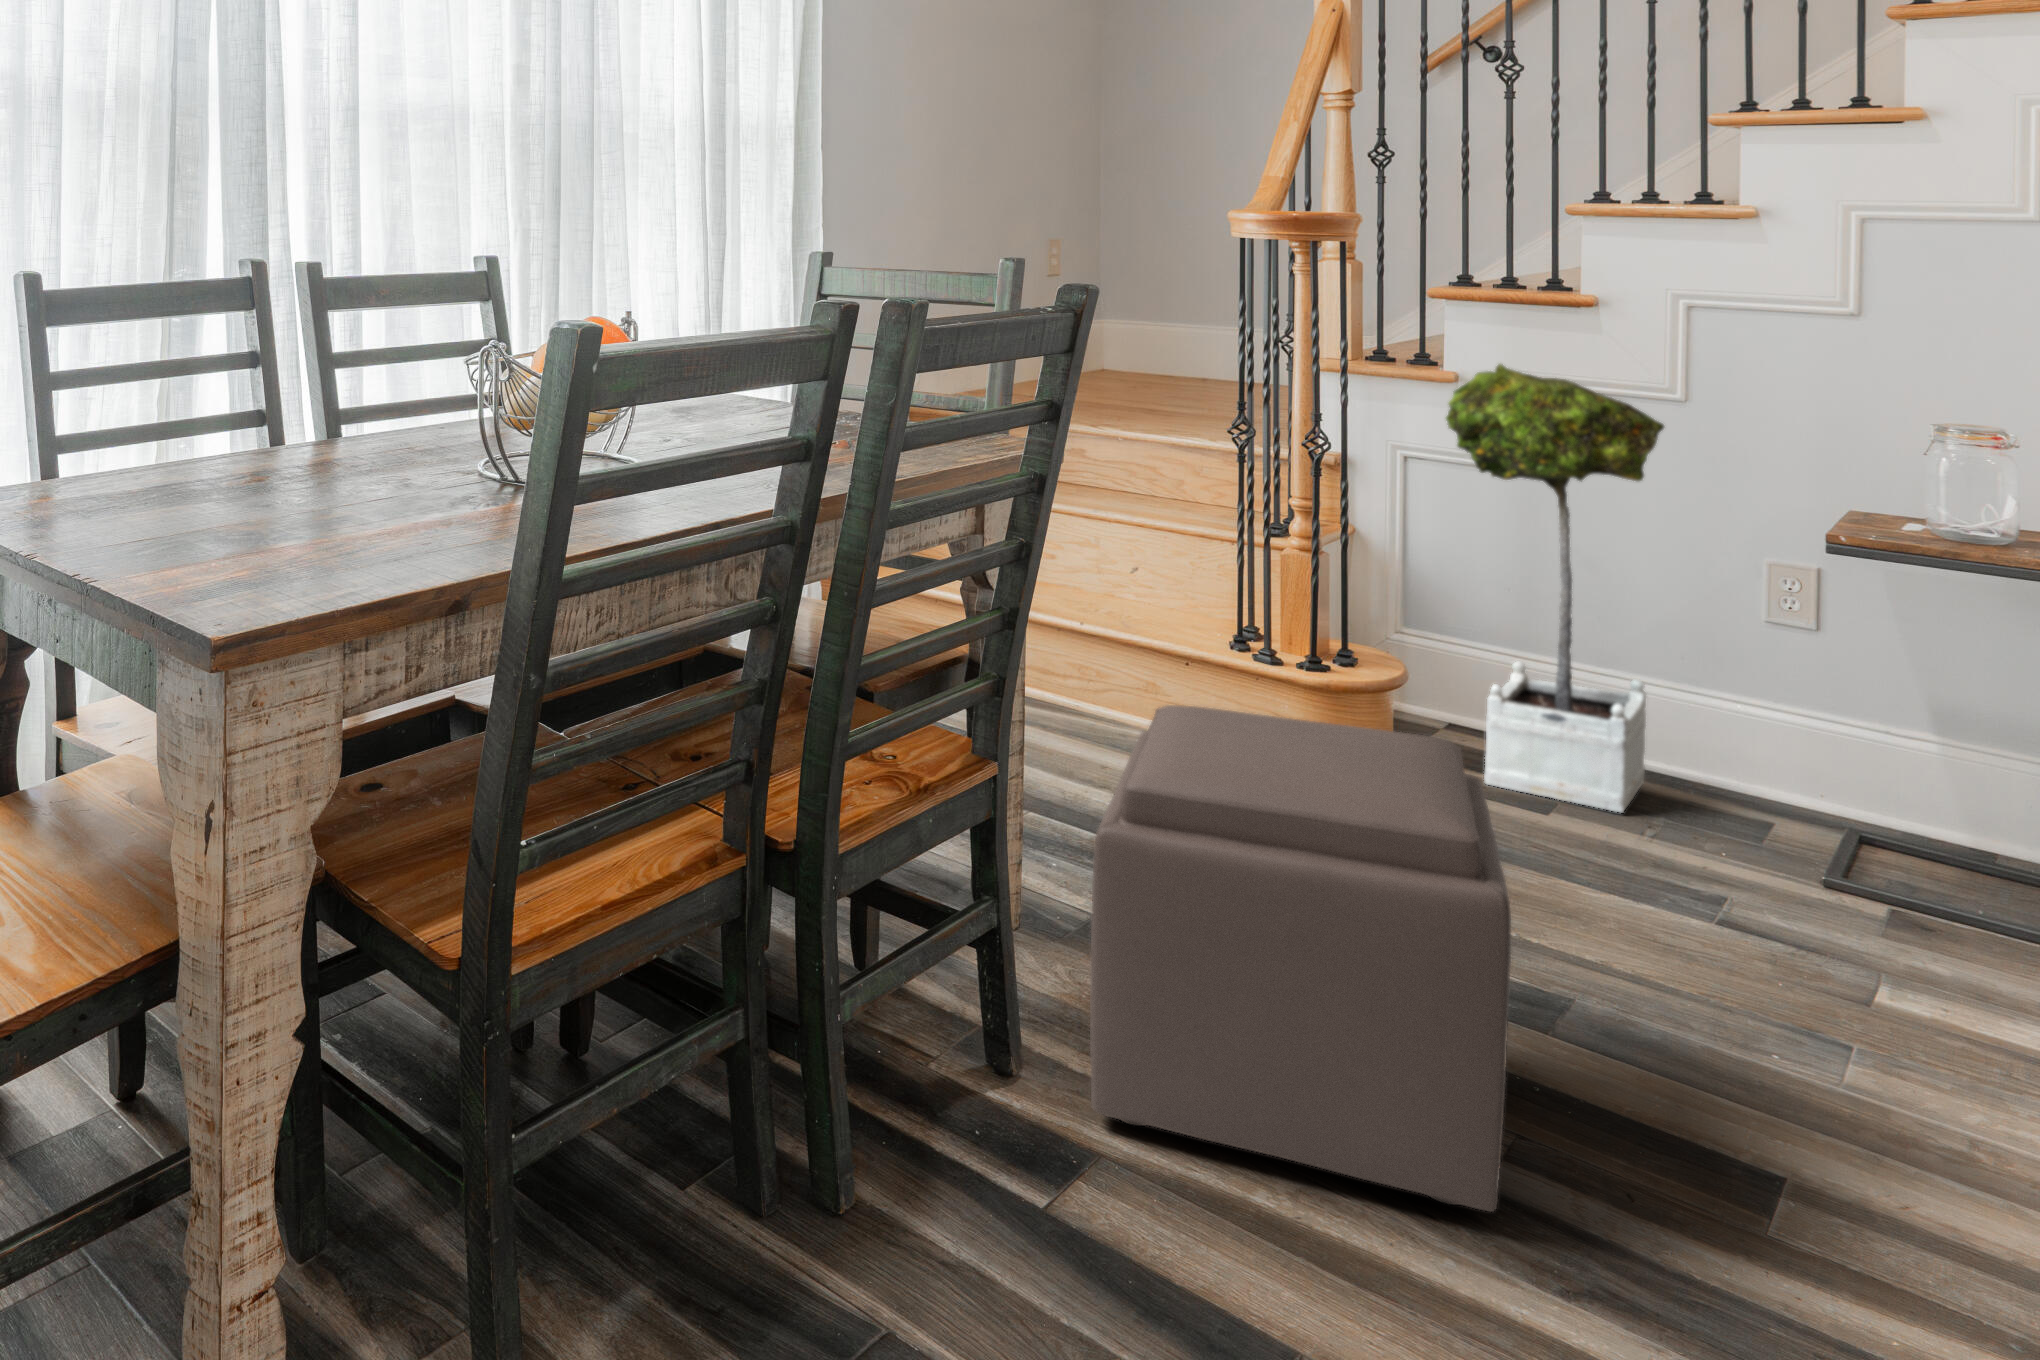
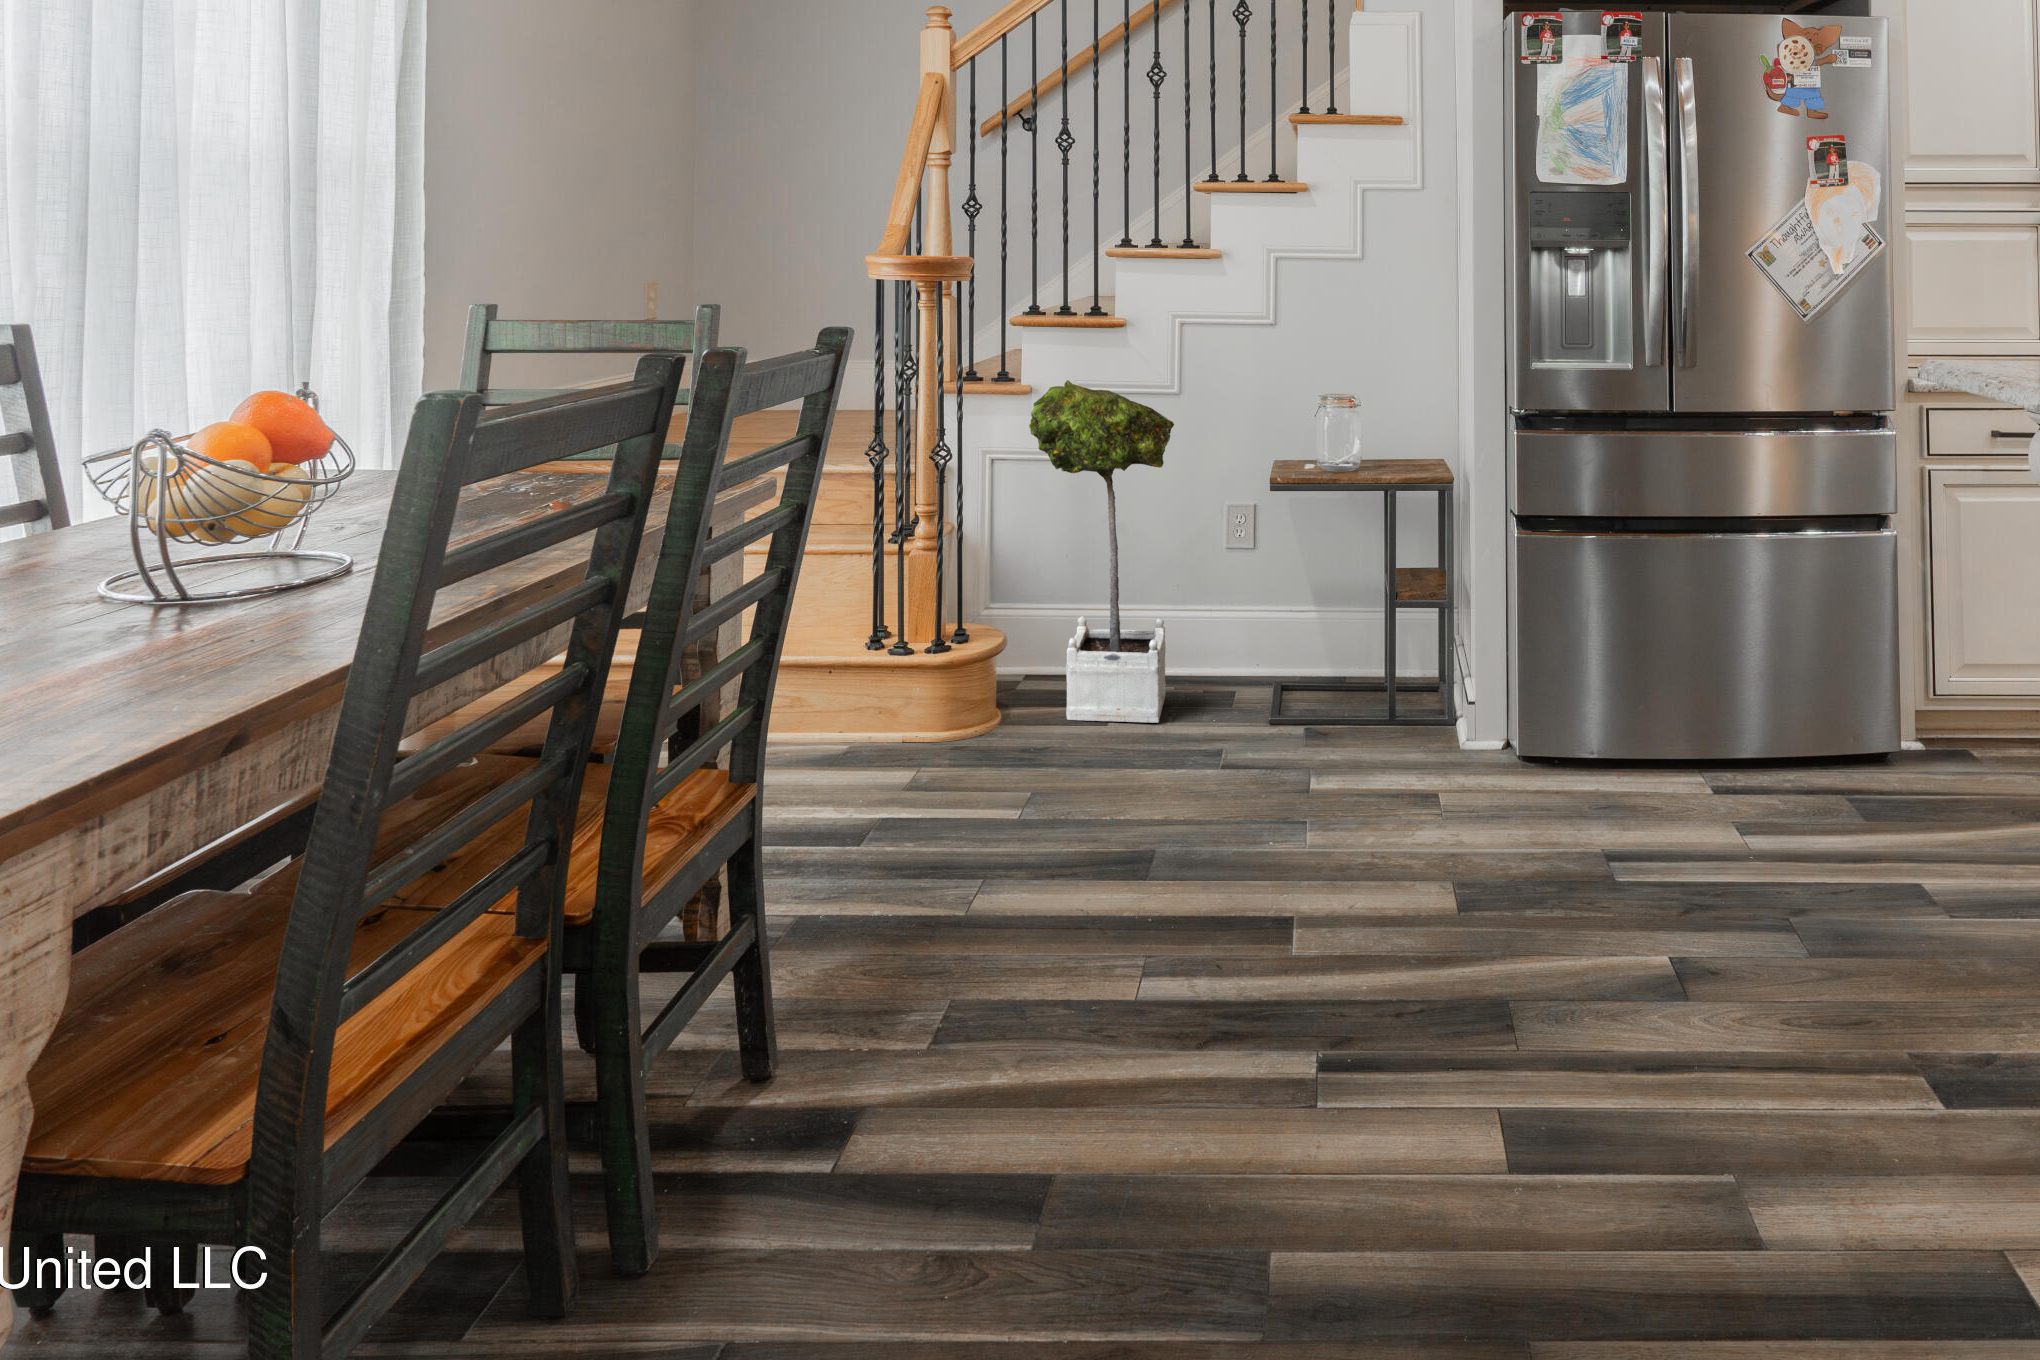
ottoman: present [1090,705,1511,1211] -> none [847,694,1159,1089]

